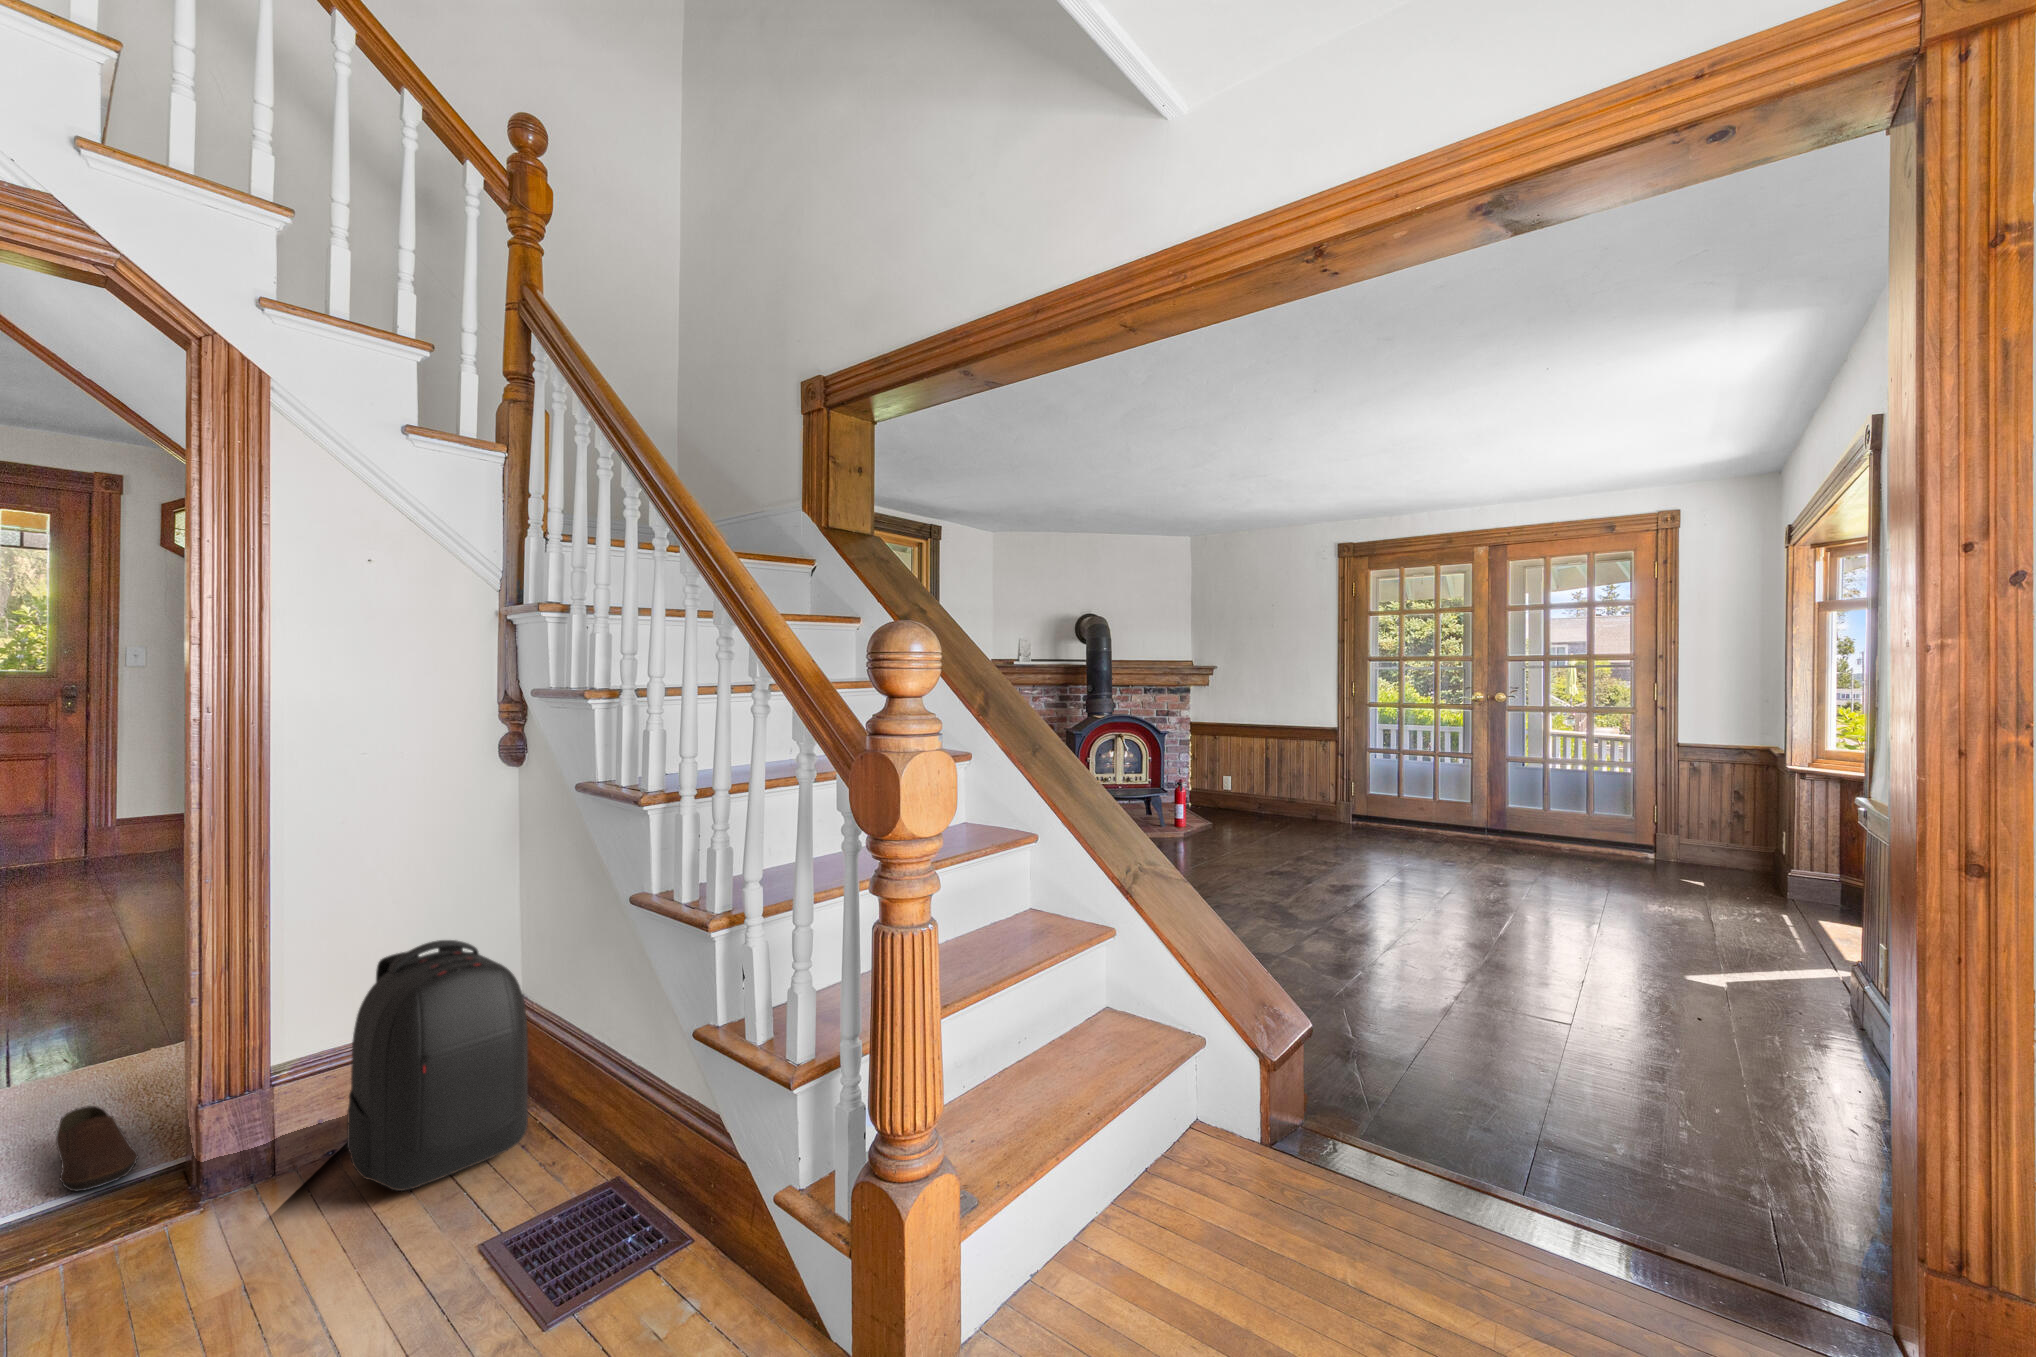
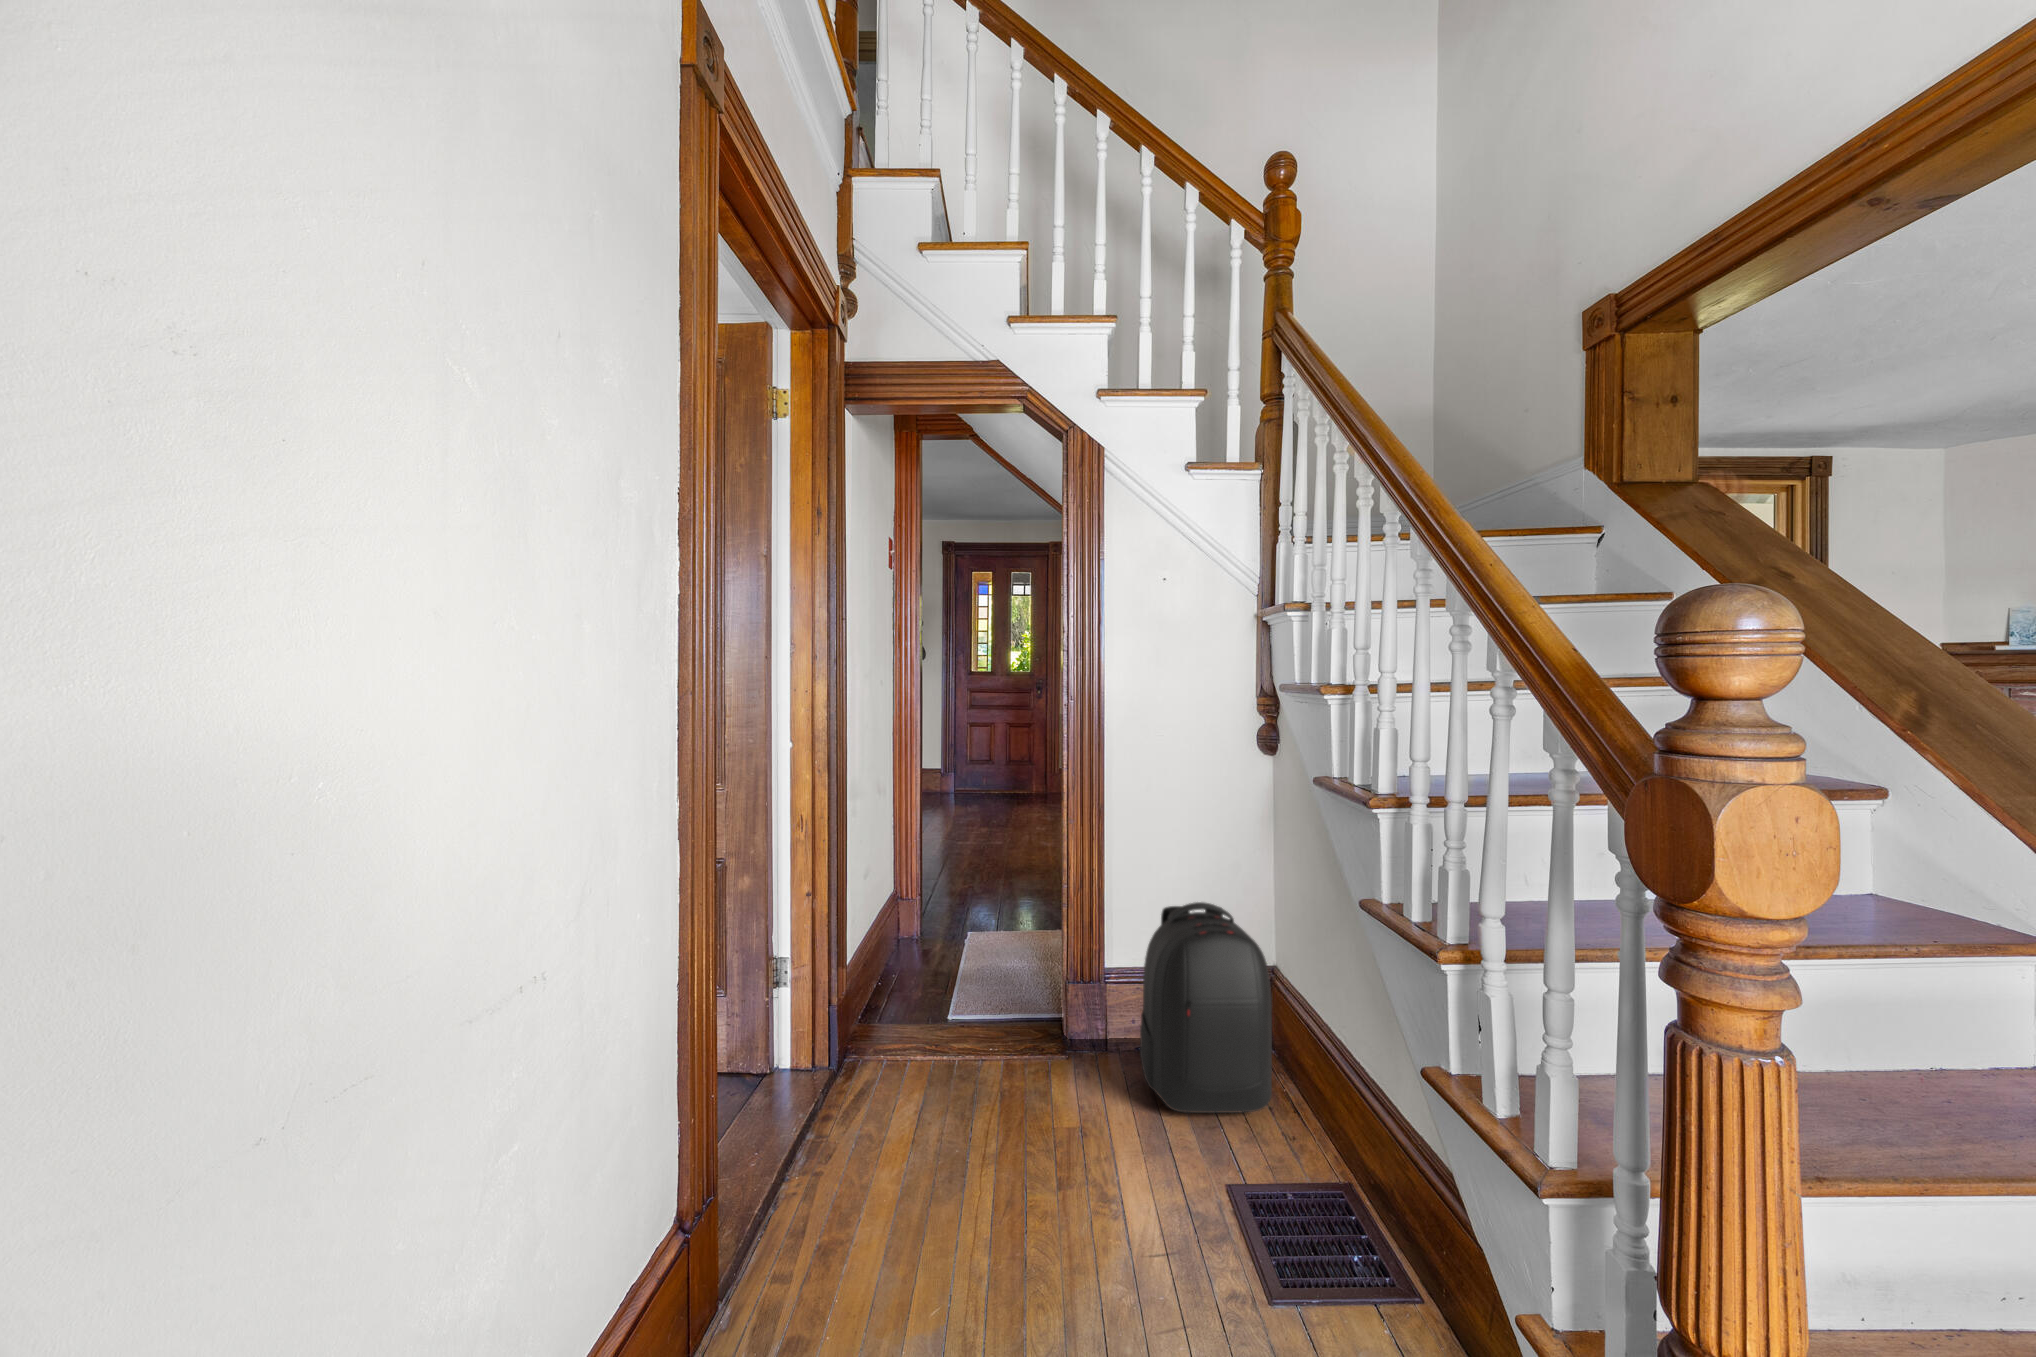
shoe: present [56,1106,138,1191] -> none [993,964,1029,1022]

